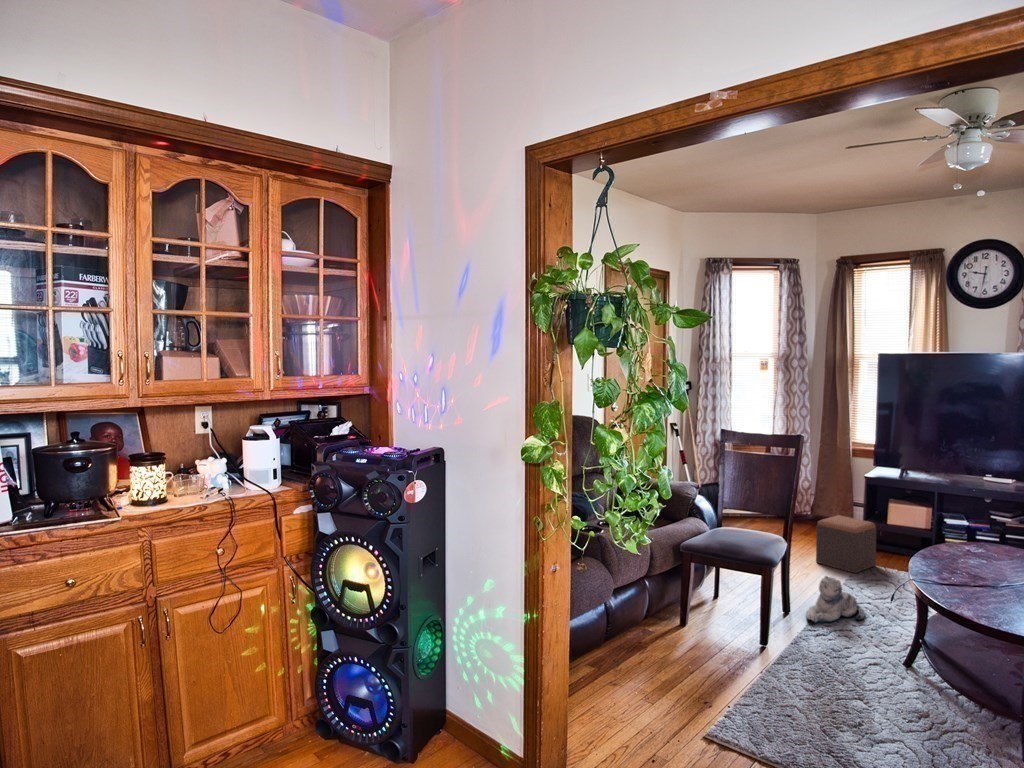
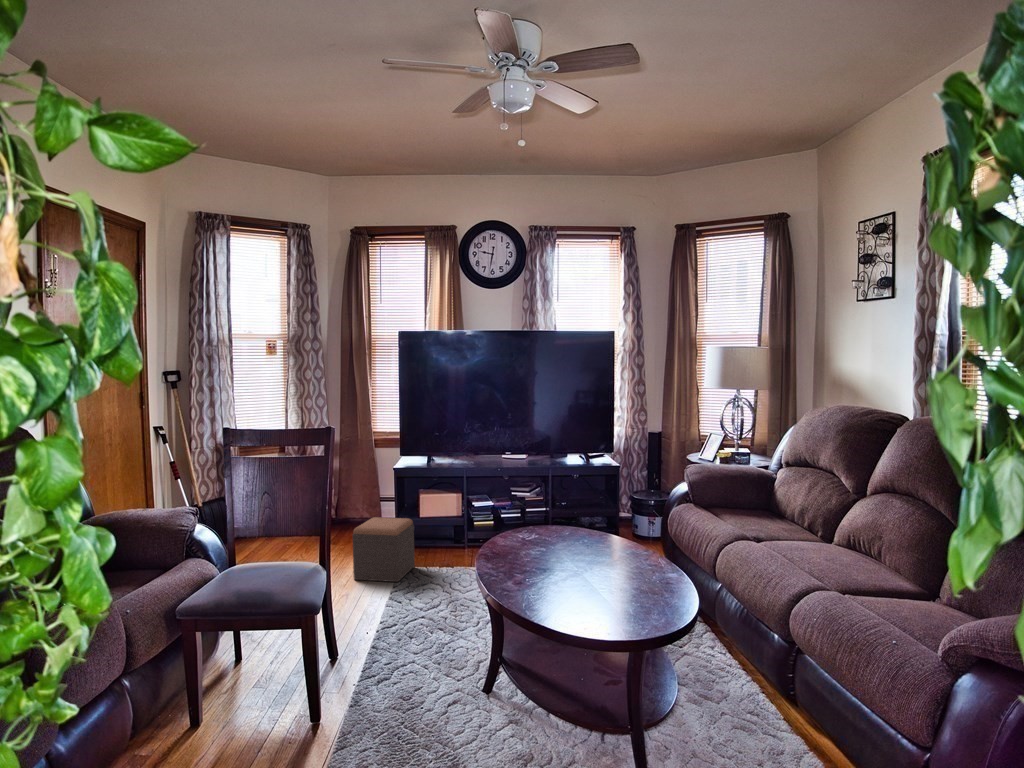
plush toy: present [806,576,865,622] -> none [361,599,424,666]

